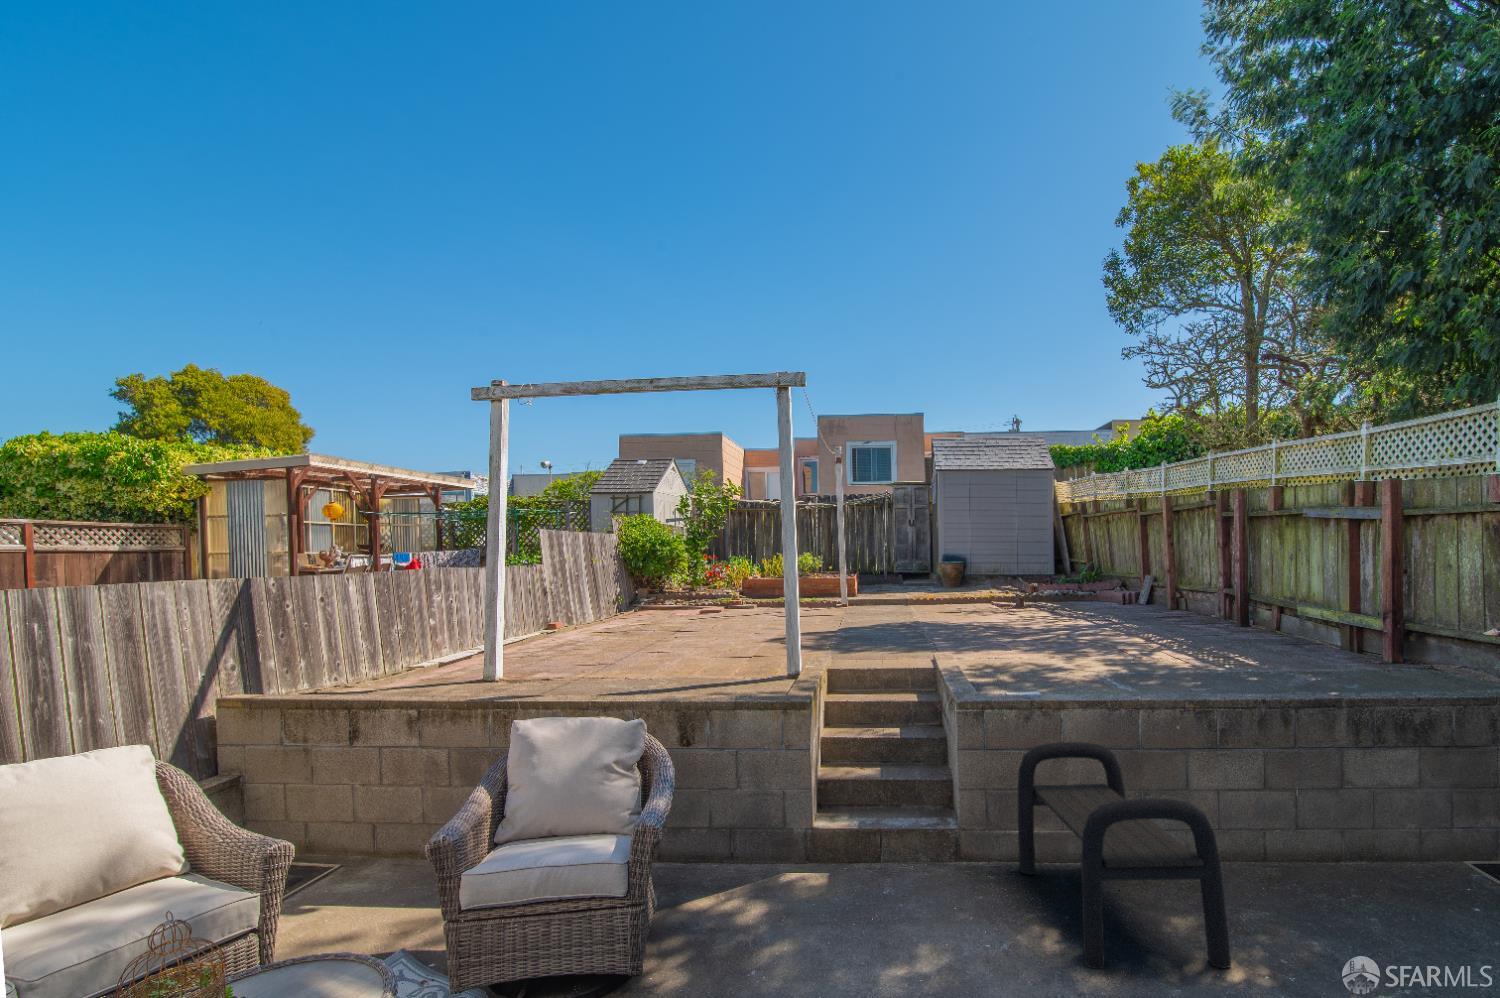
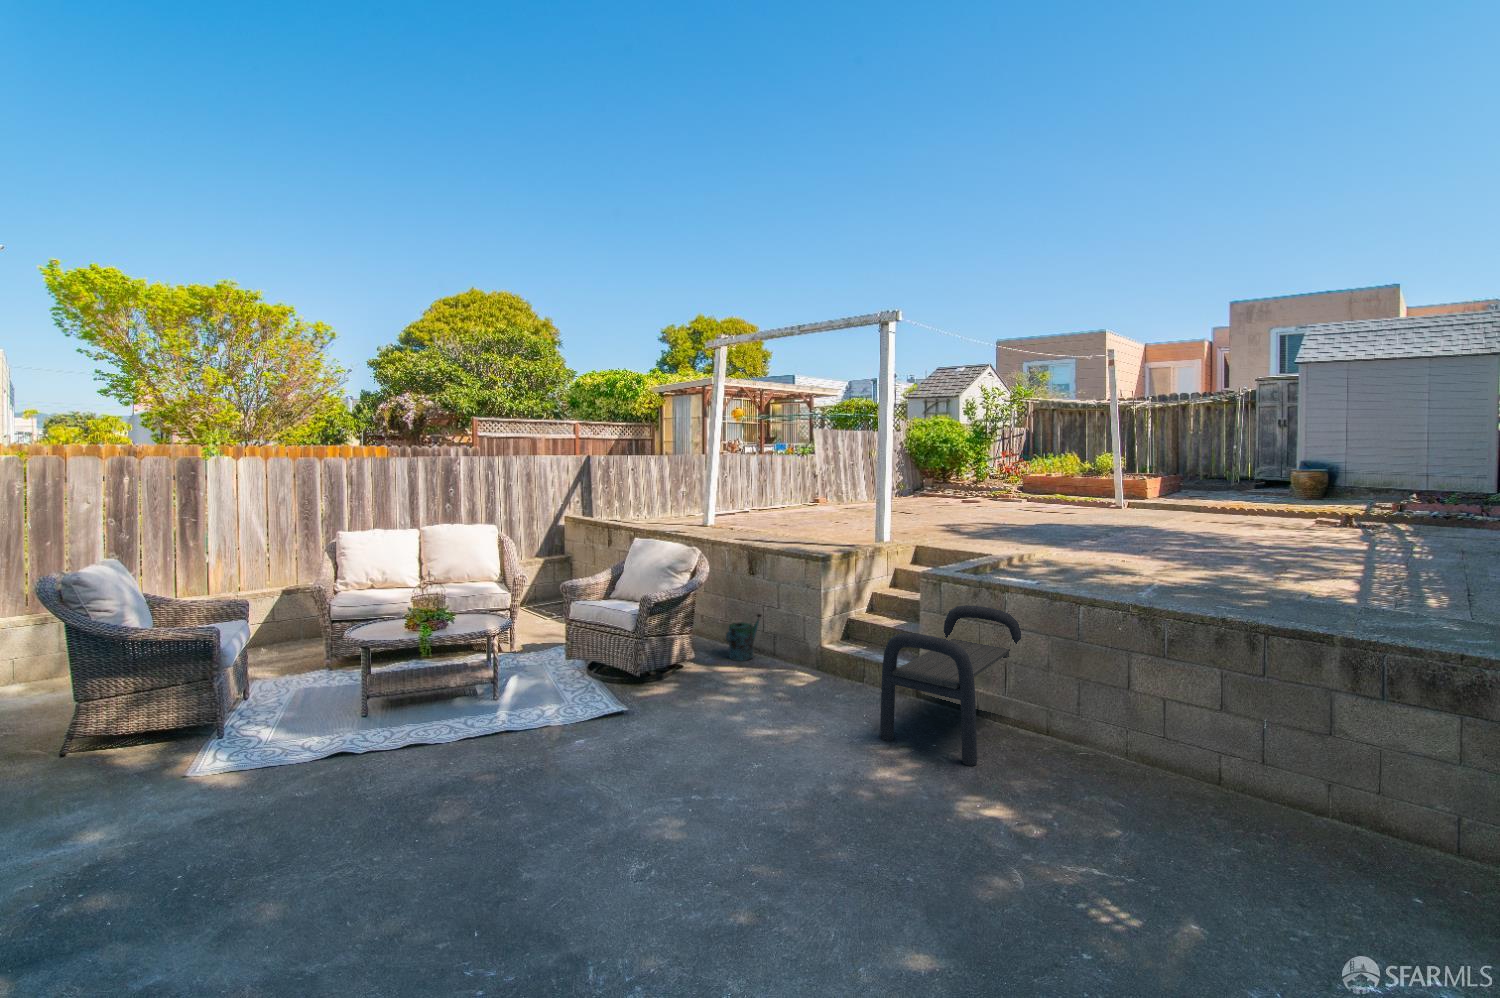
watering can: none [685,812,725,902] -> present [726,614,763,661]

